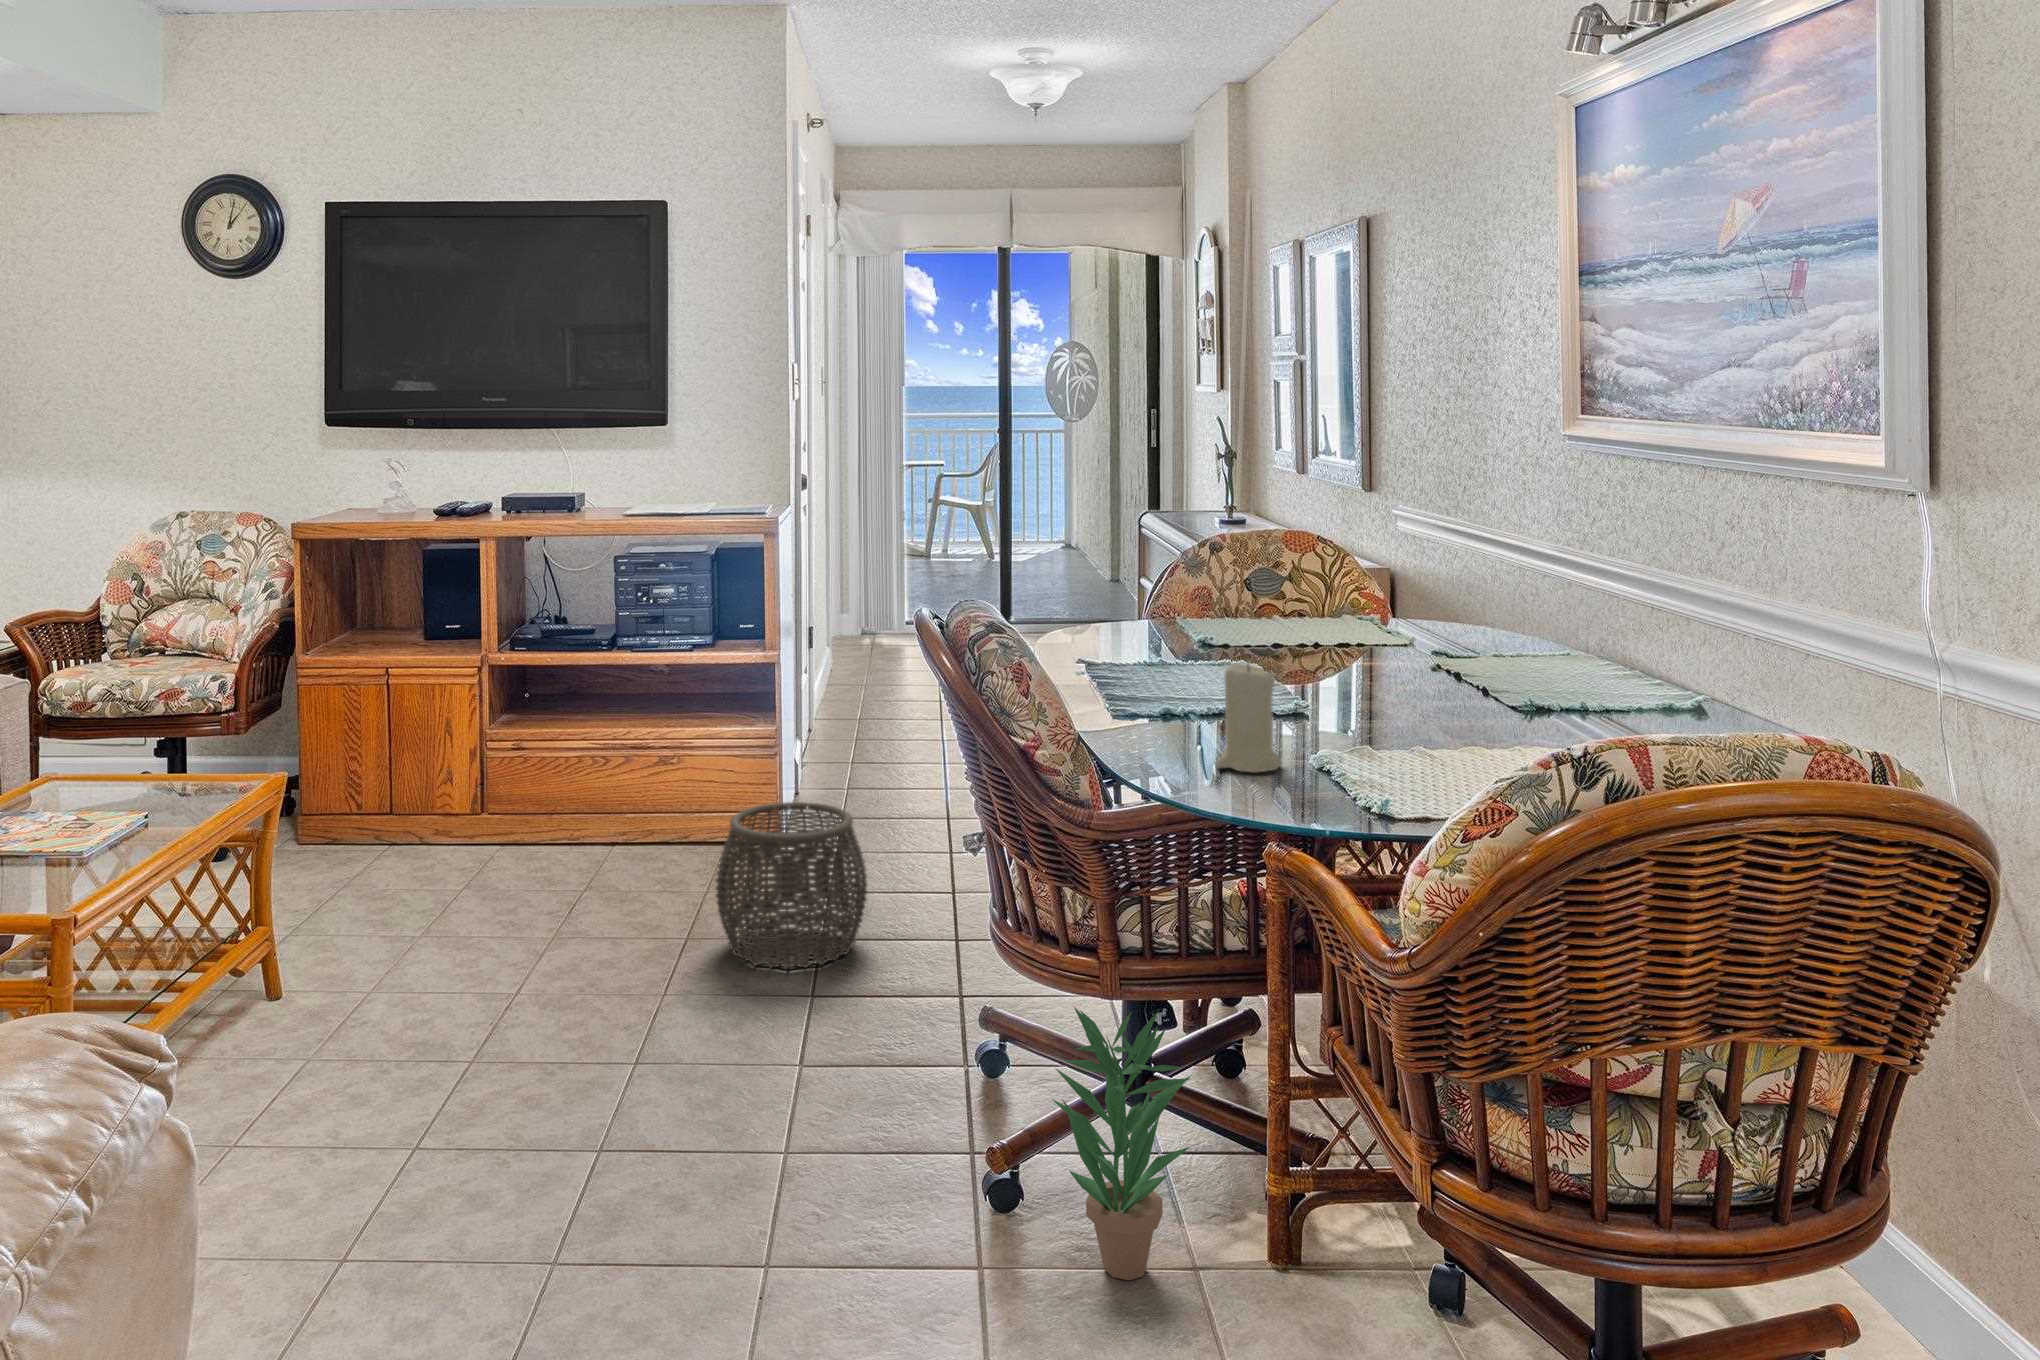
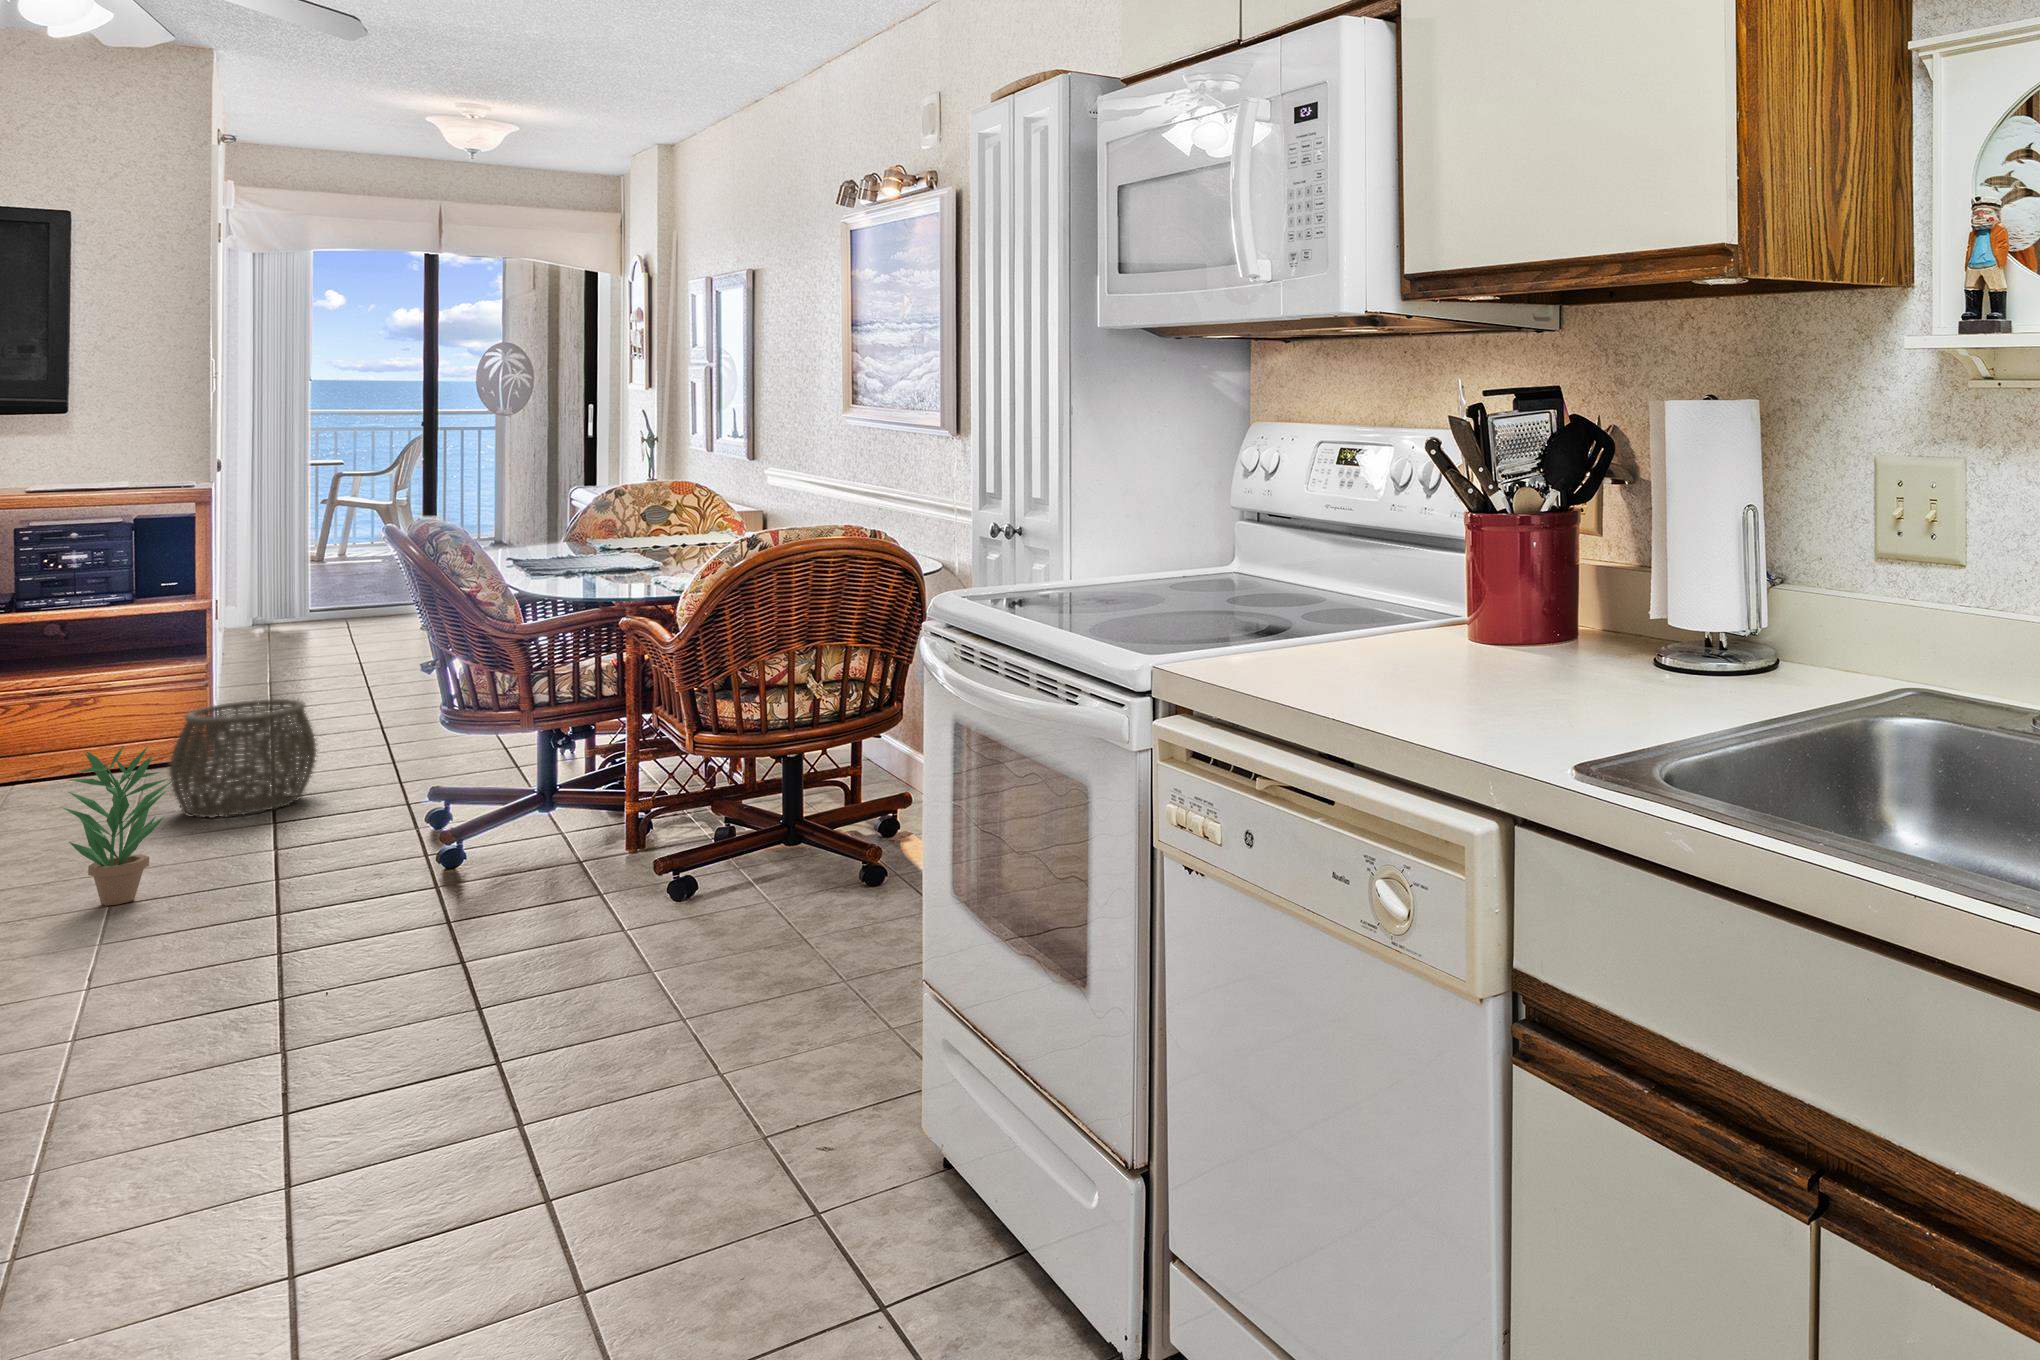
candle: present [1216,663,1281,772] -> none [598,534,638,591]
potted plant: present [1052,1007,1191,1280] -> present [62,747,171,905]

